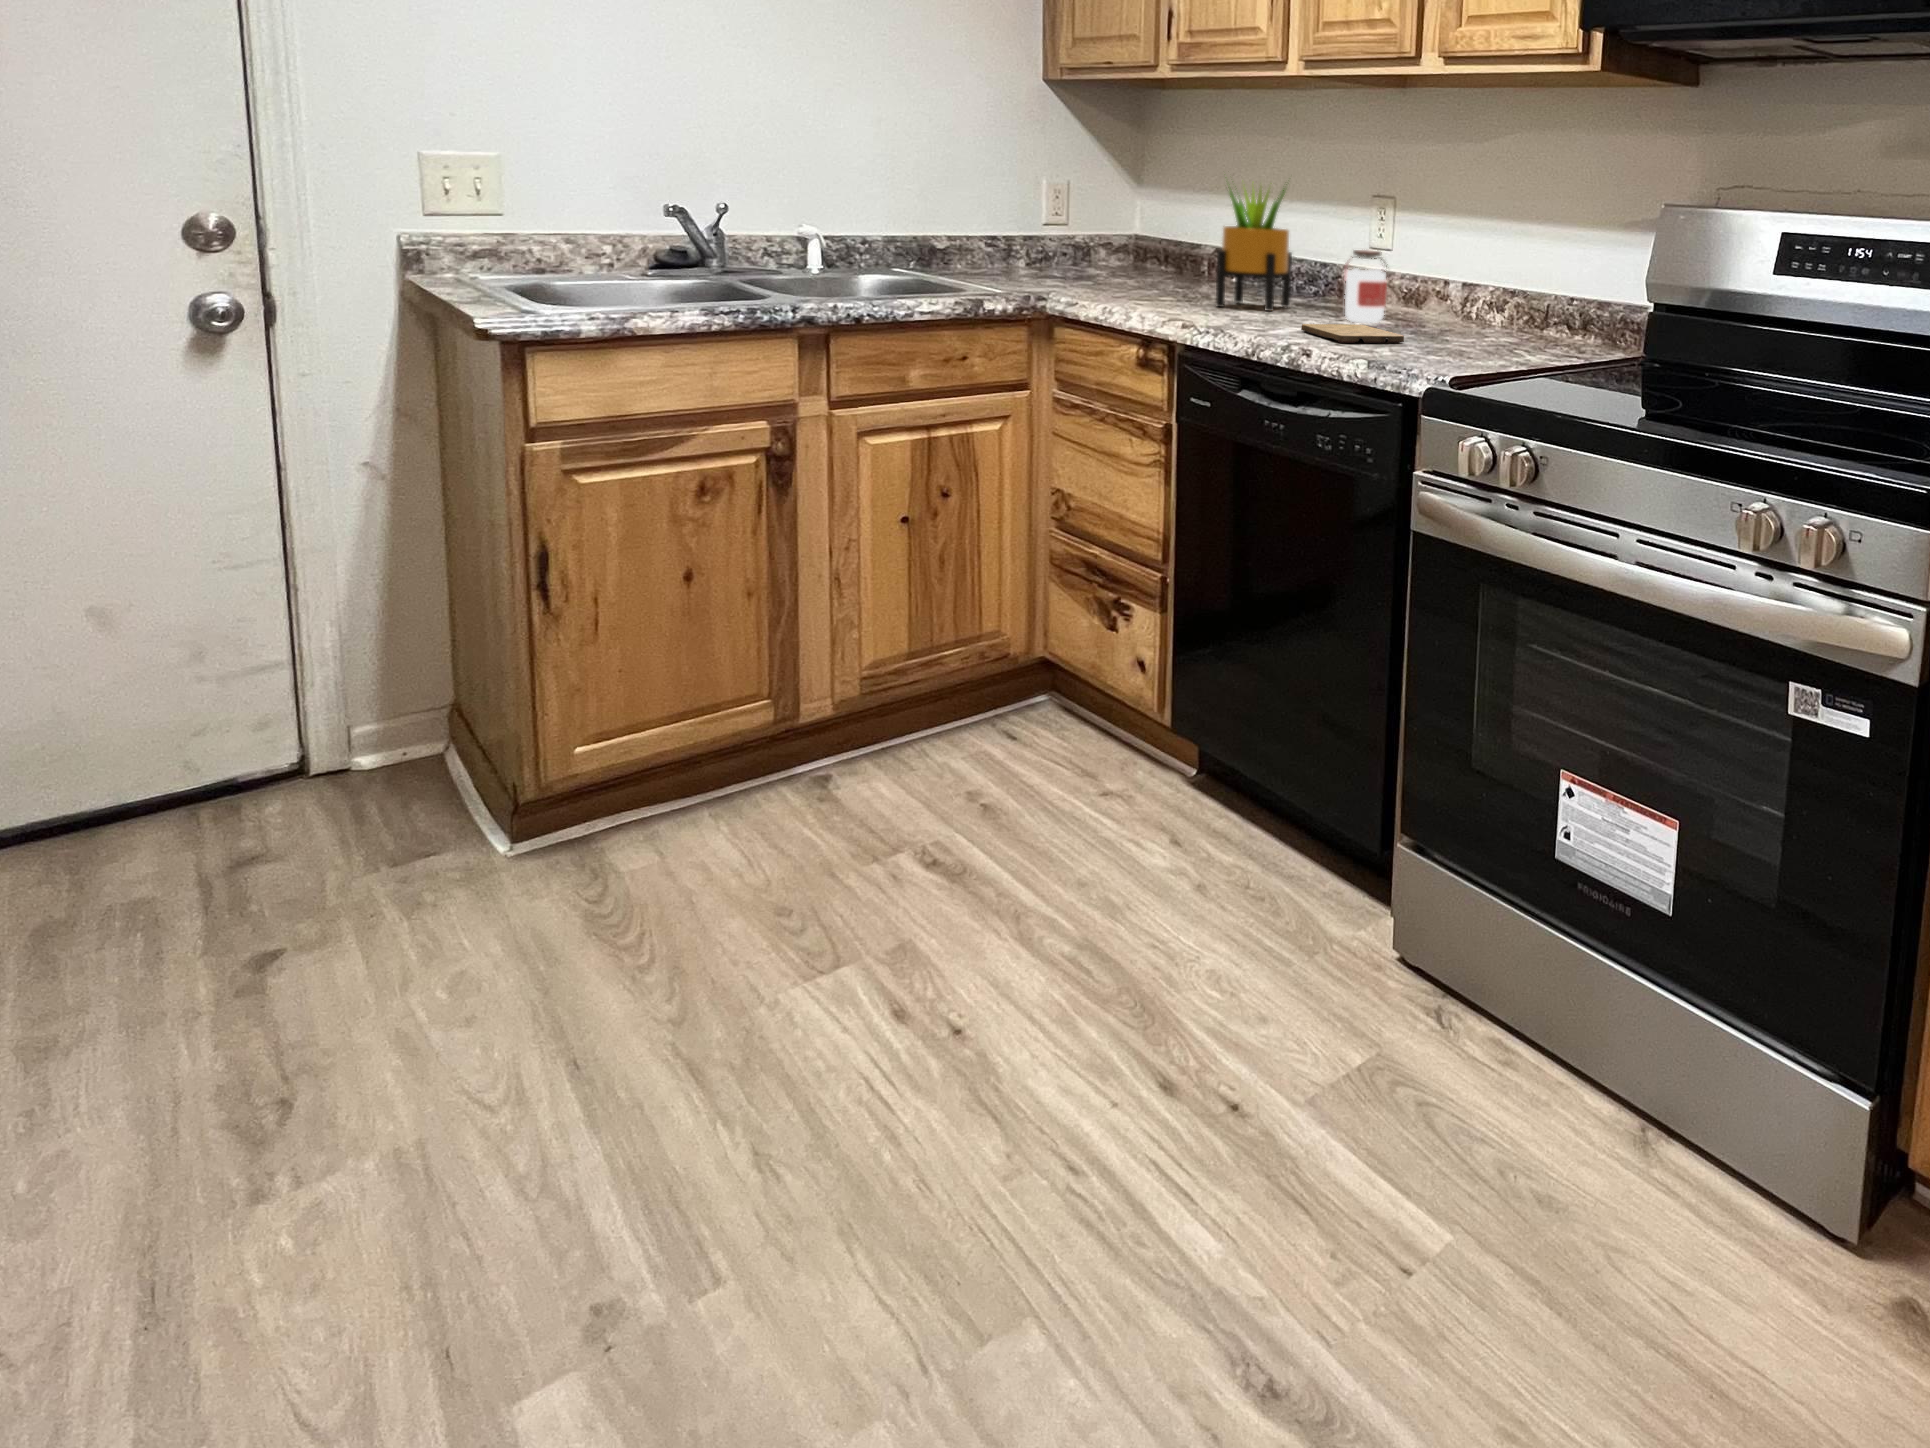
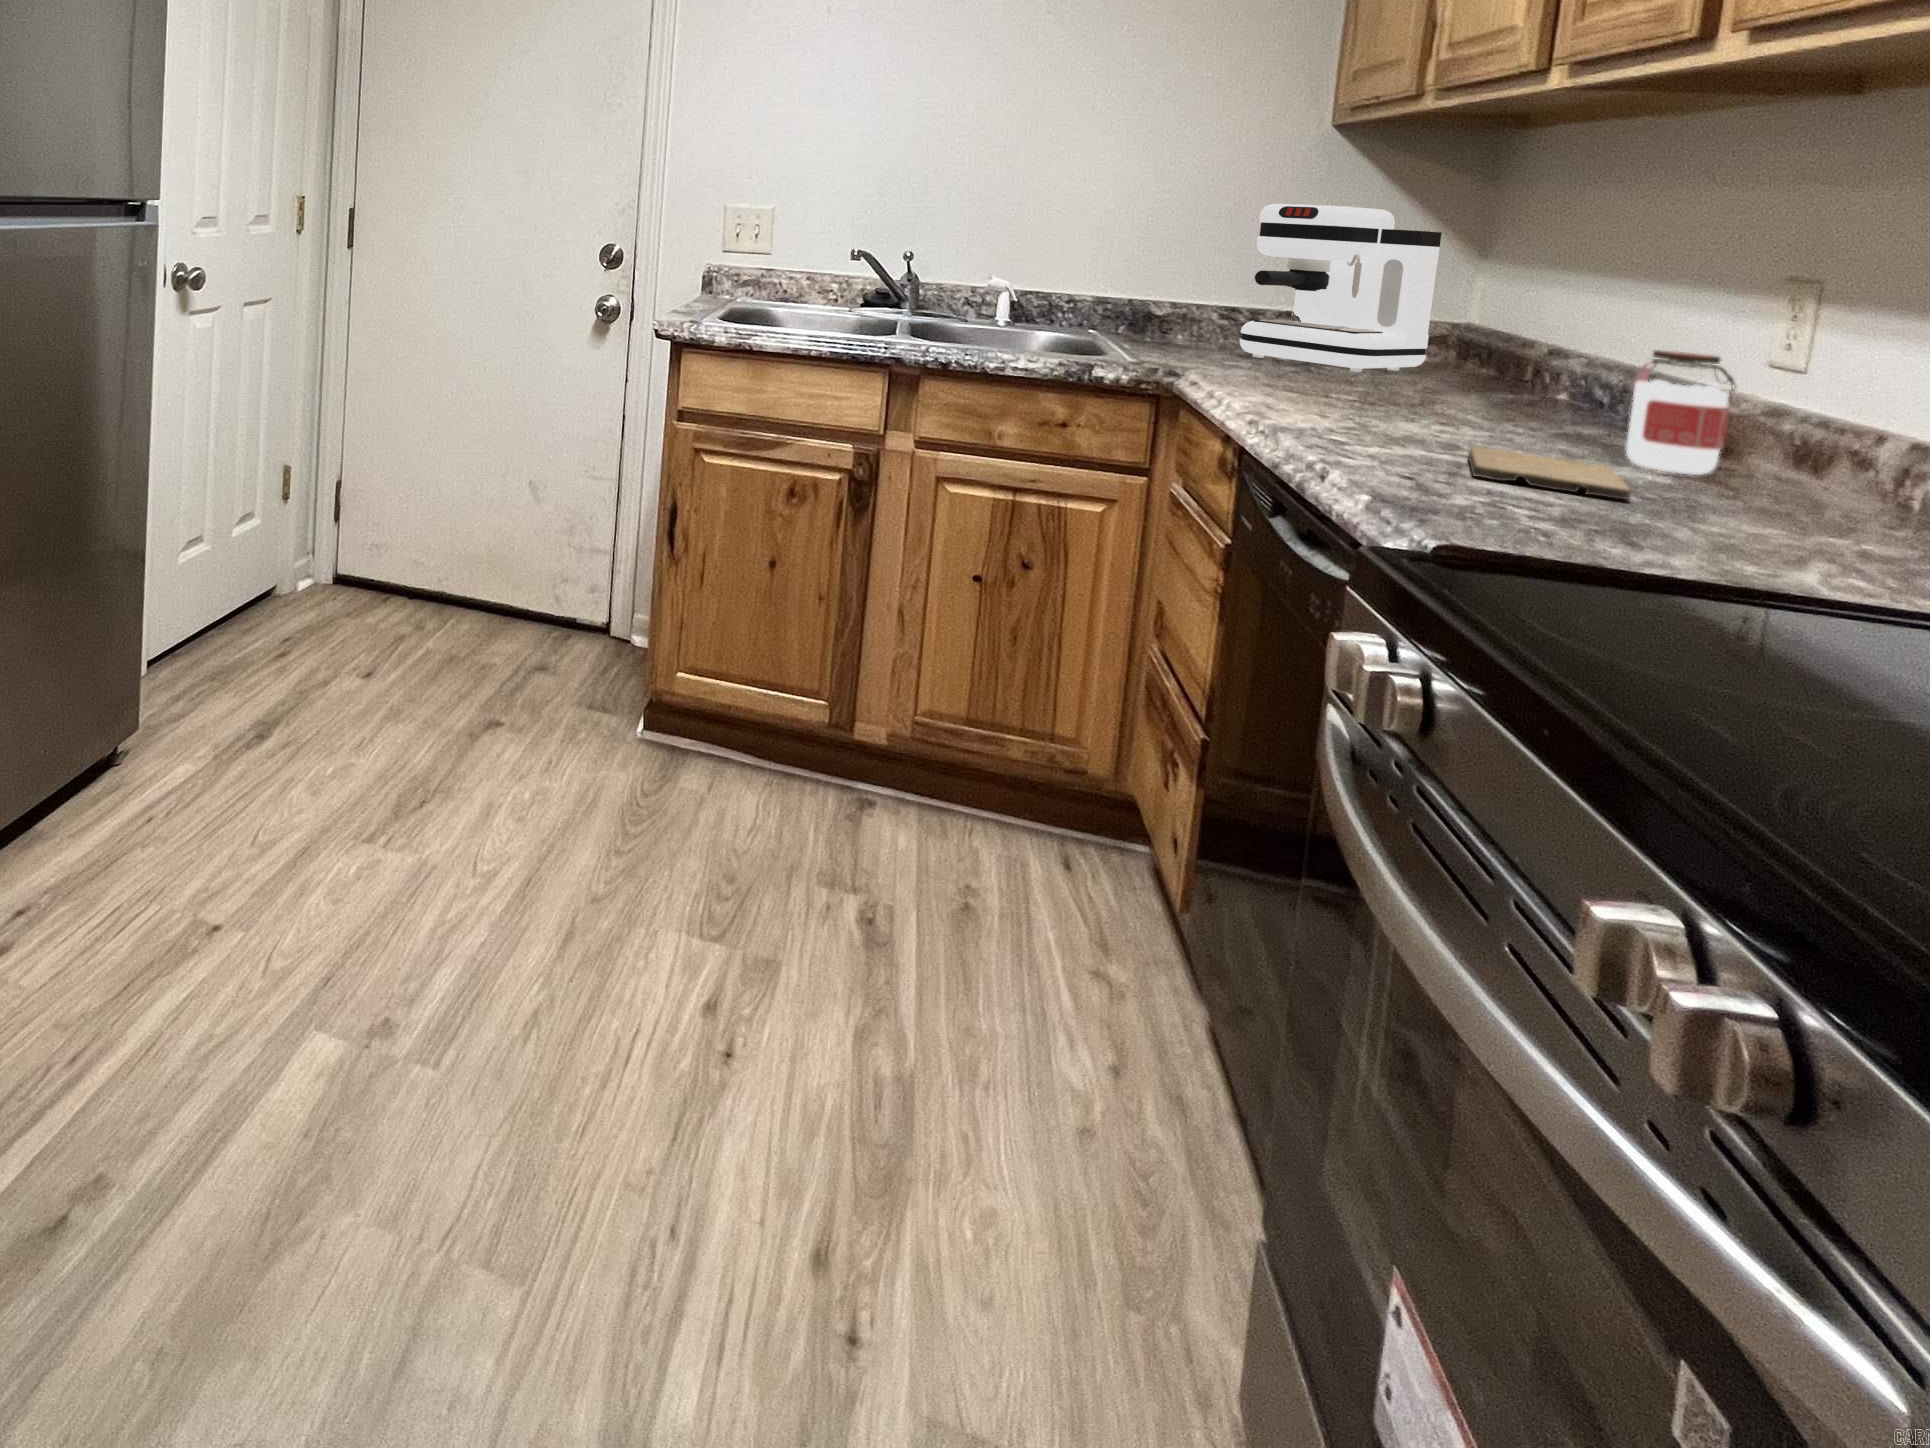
coffee maker: none [1007,147,1125,282] -> present [1240,204,1442,372]
potted plant: present [1216,187,1292,311] -> none [1441,226,1610,434]

